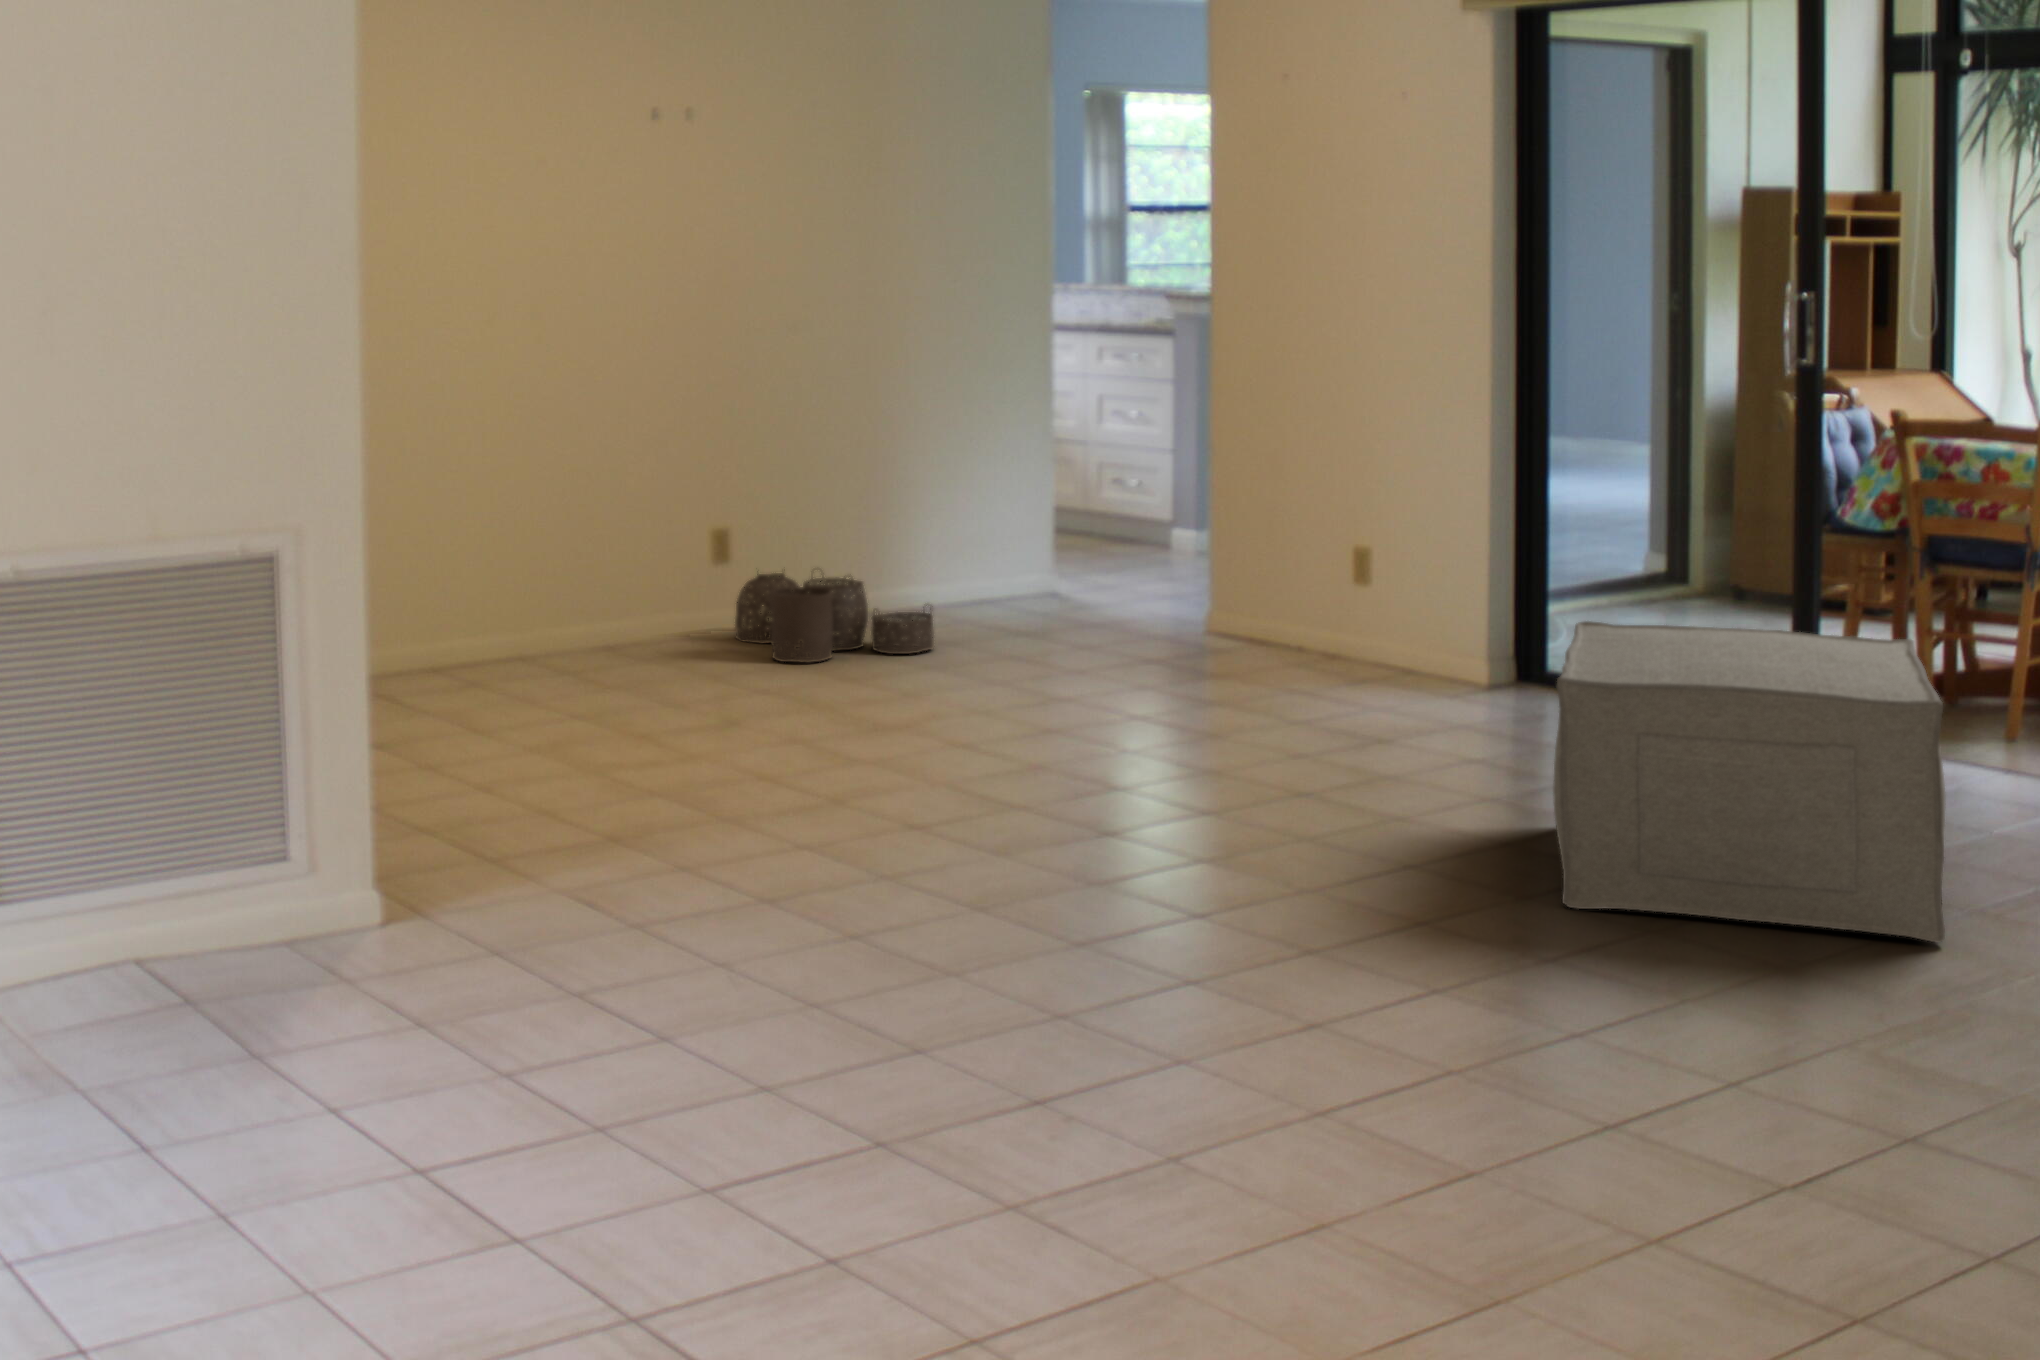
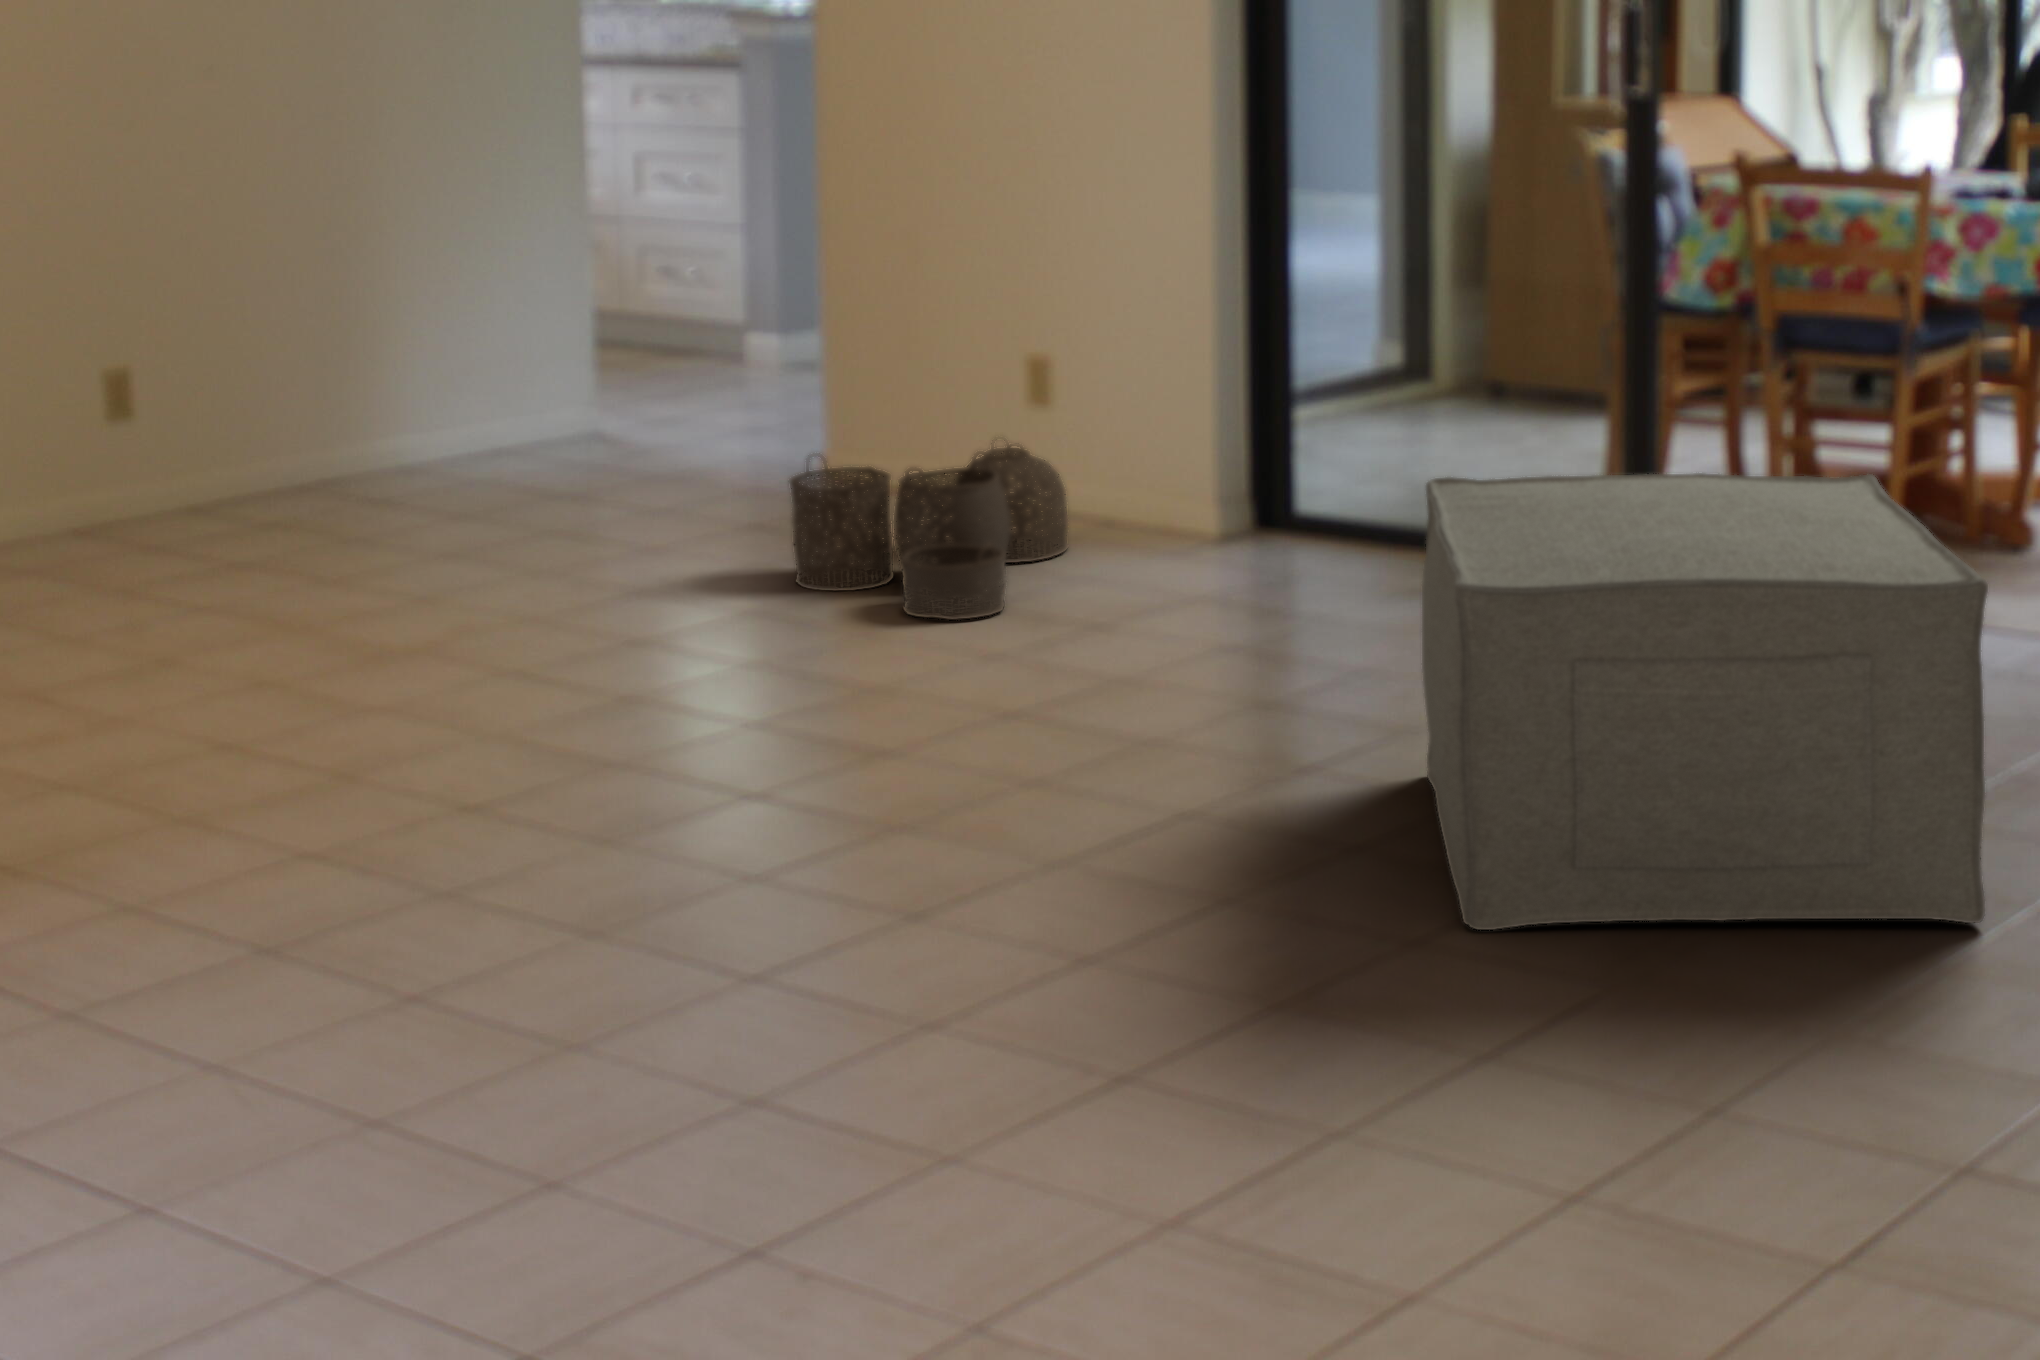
woven basket: present [735,573,935,662] -> present [790,445,1068,620]

